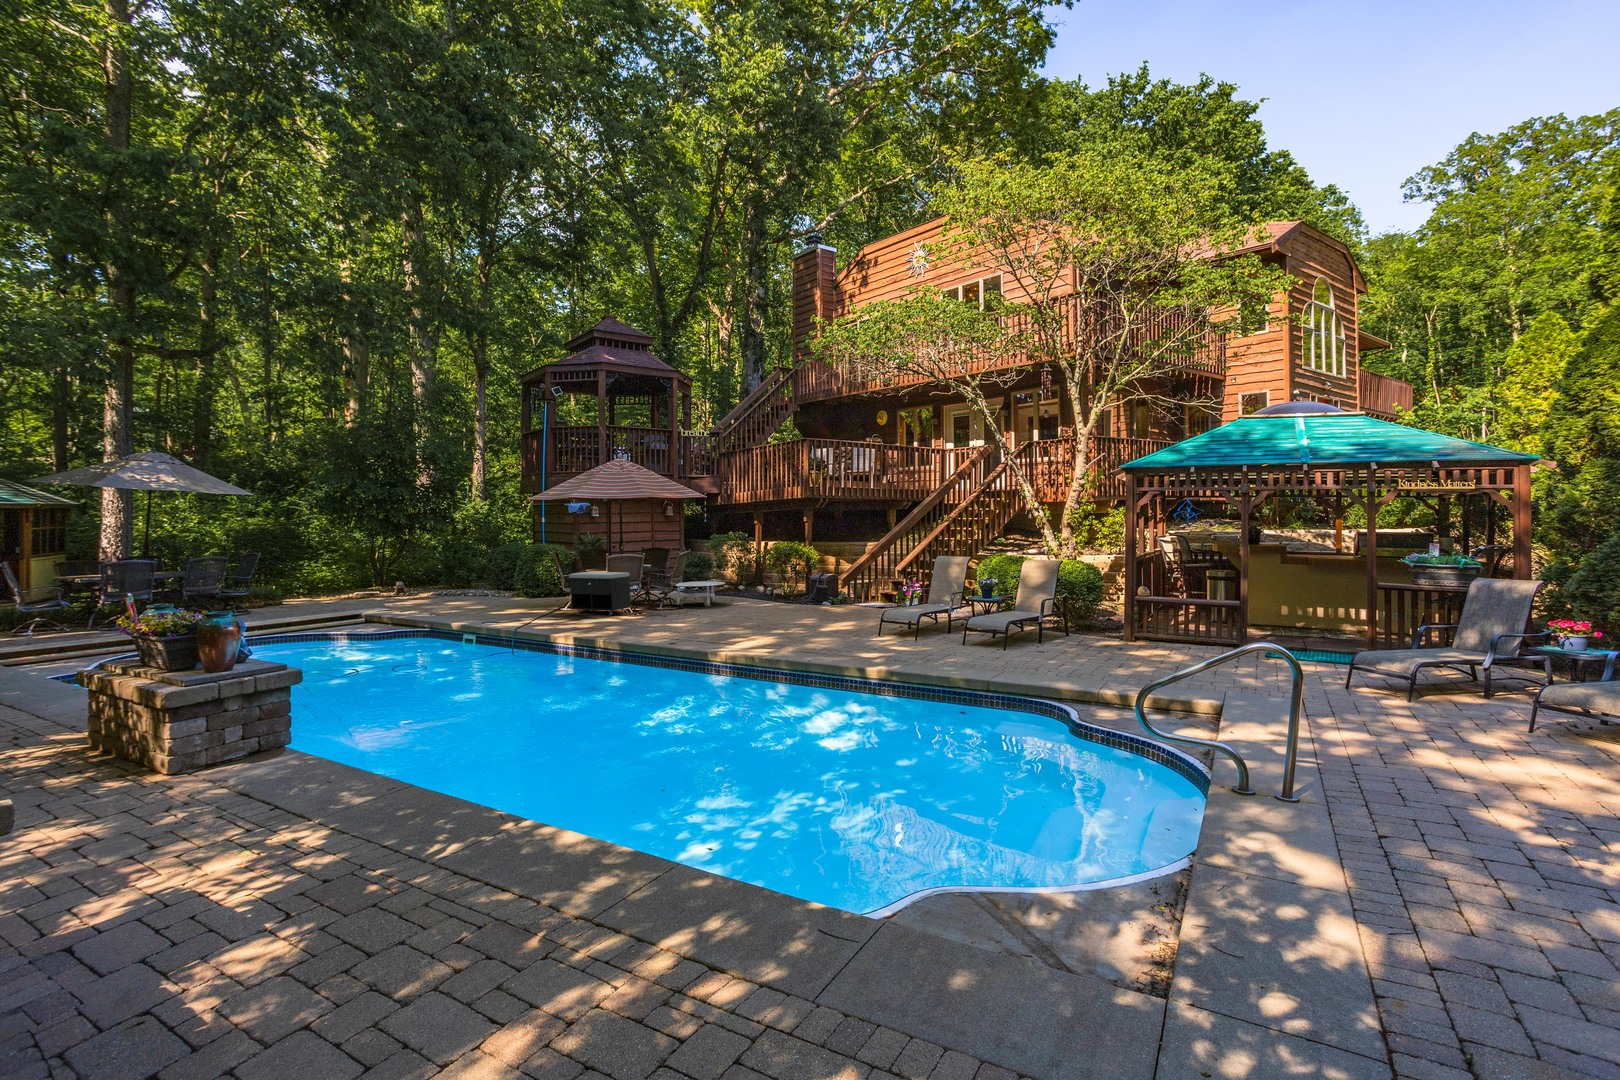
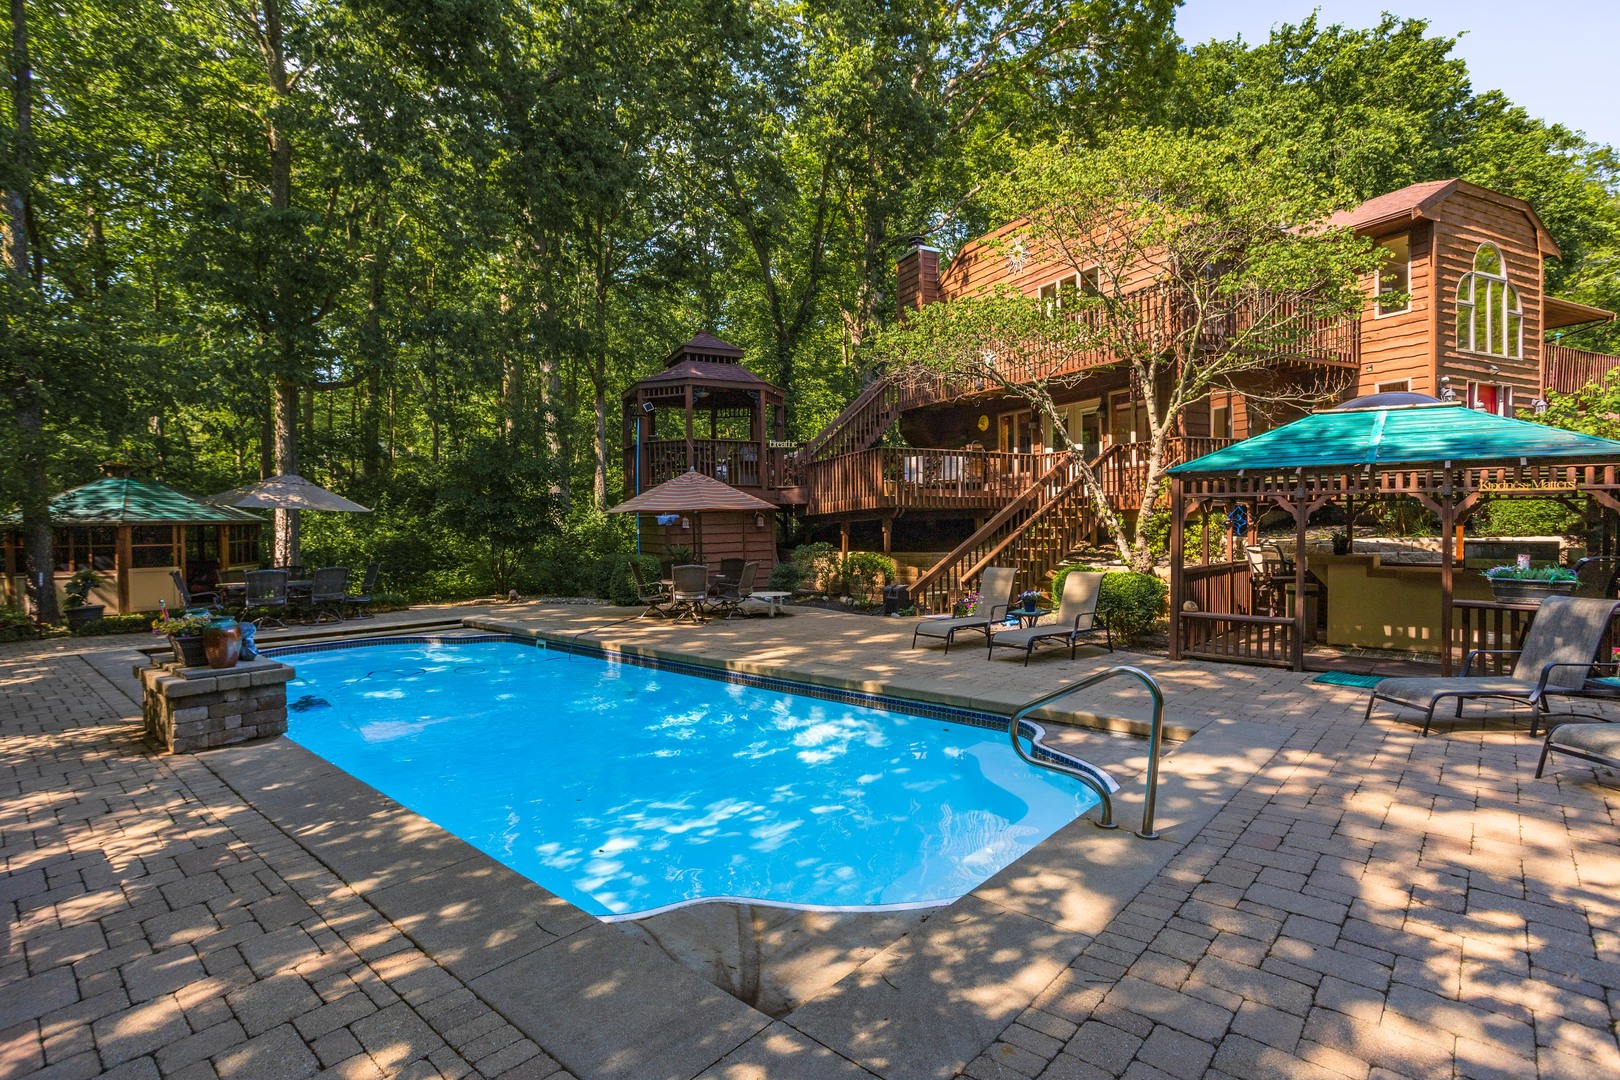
storage bench: present [569,572,630,614] -> none [638,581,694,622]

